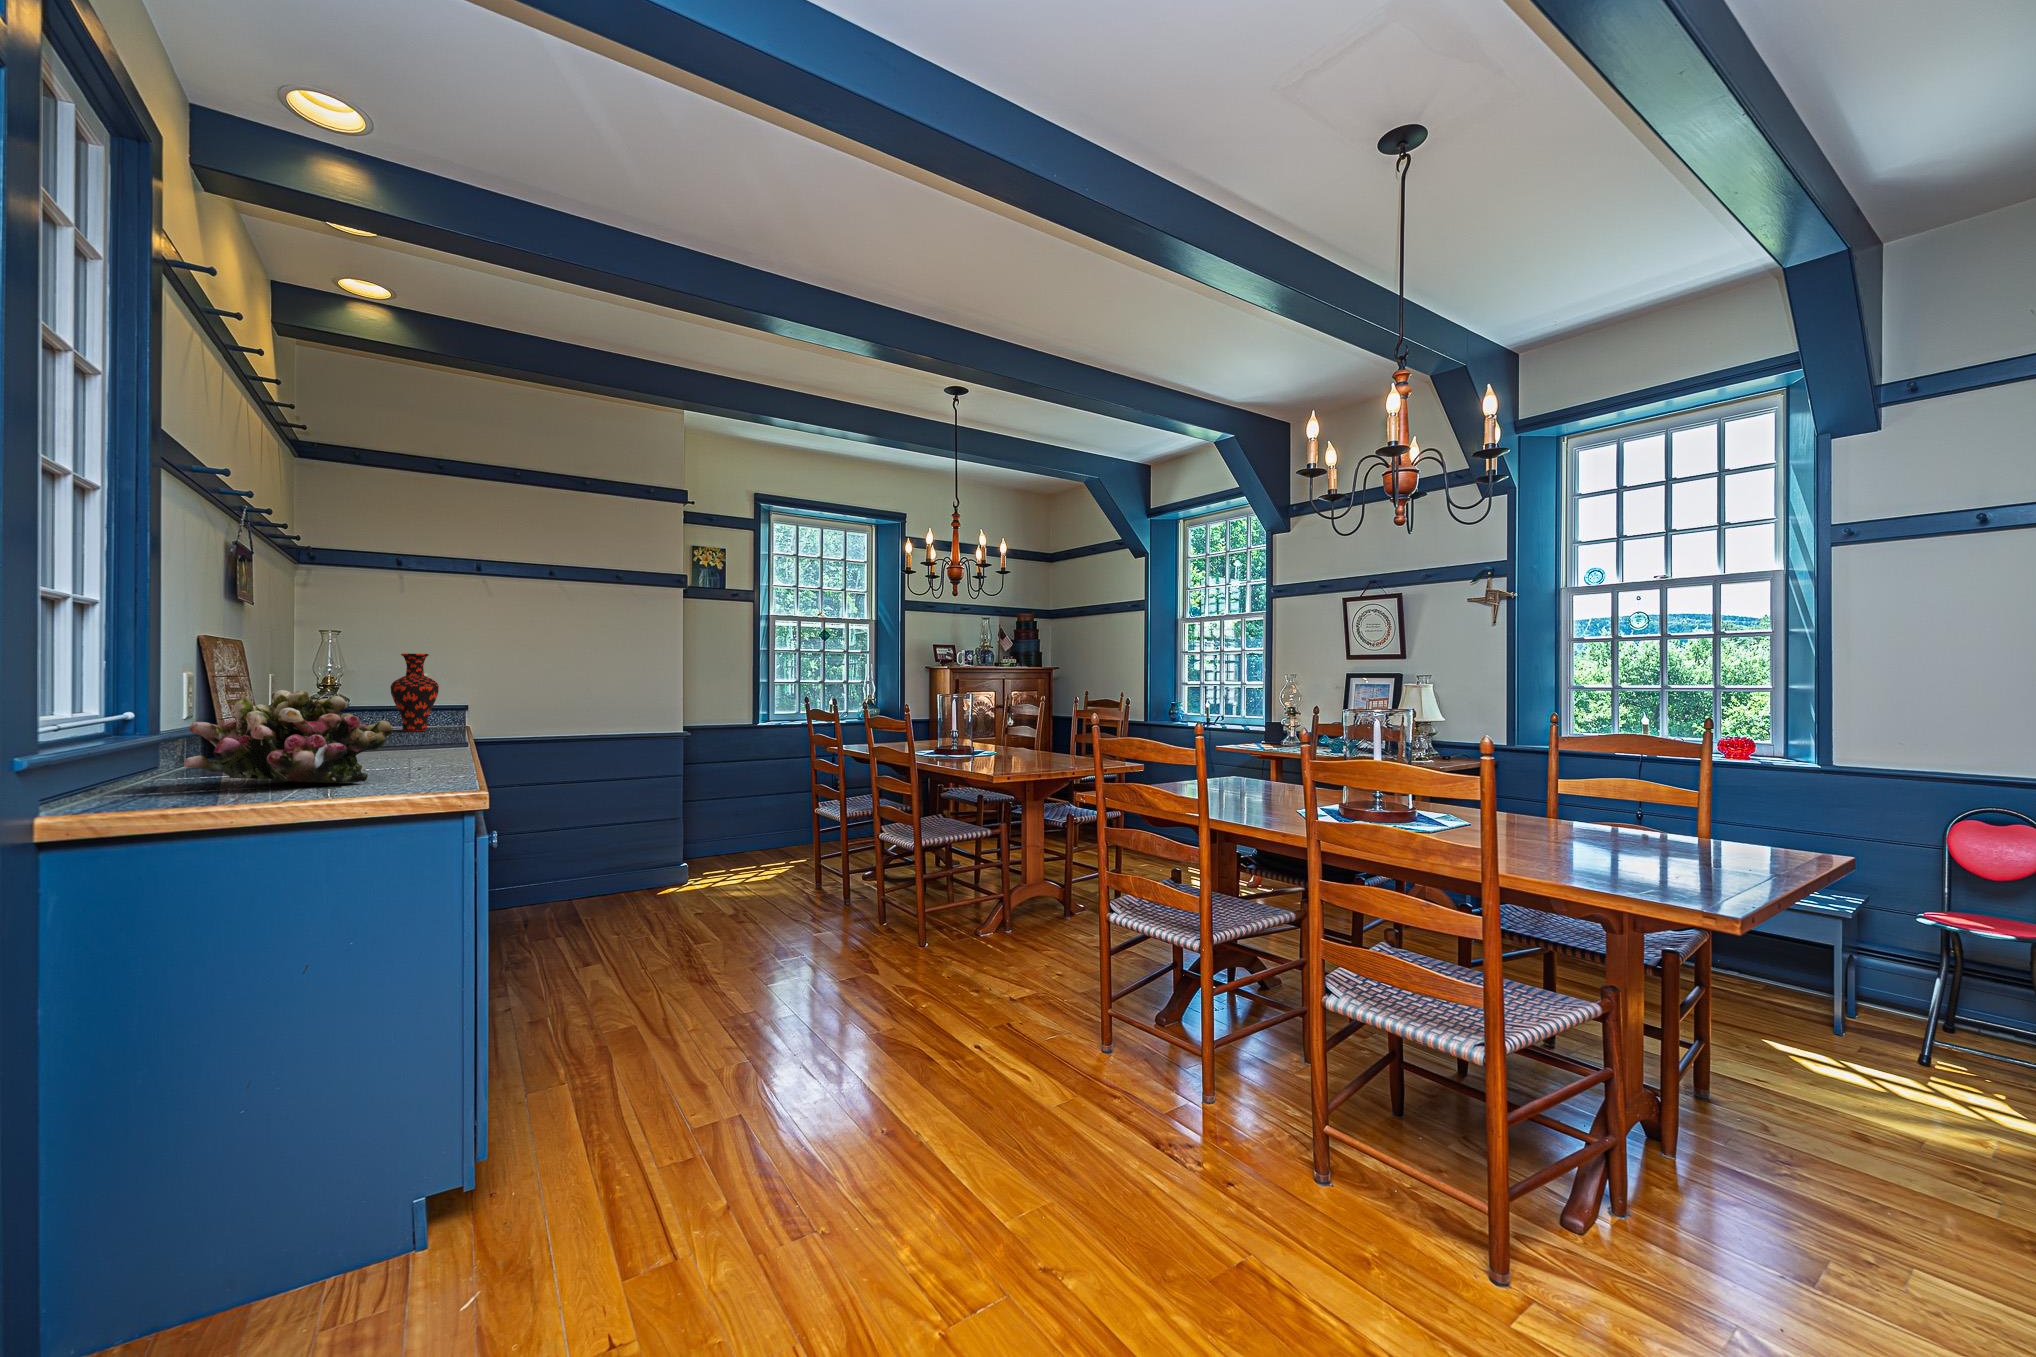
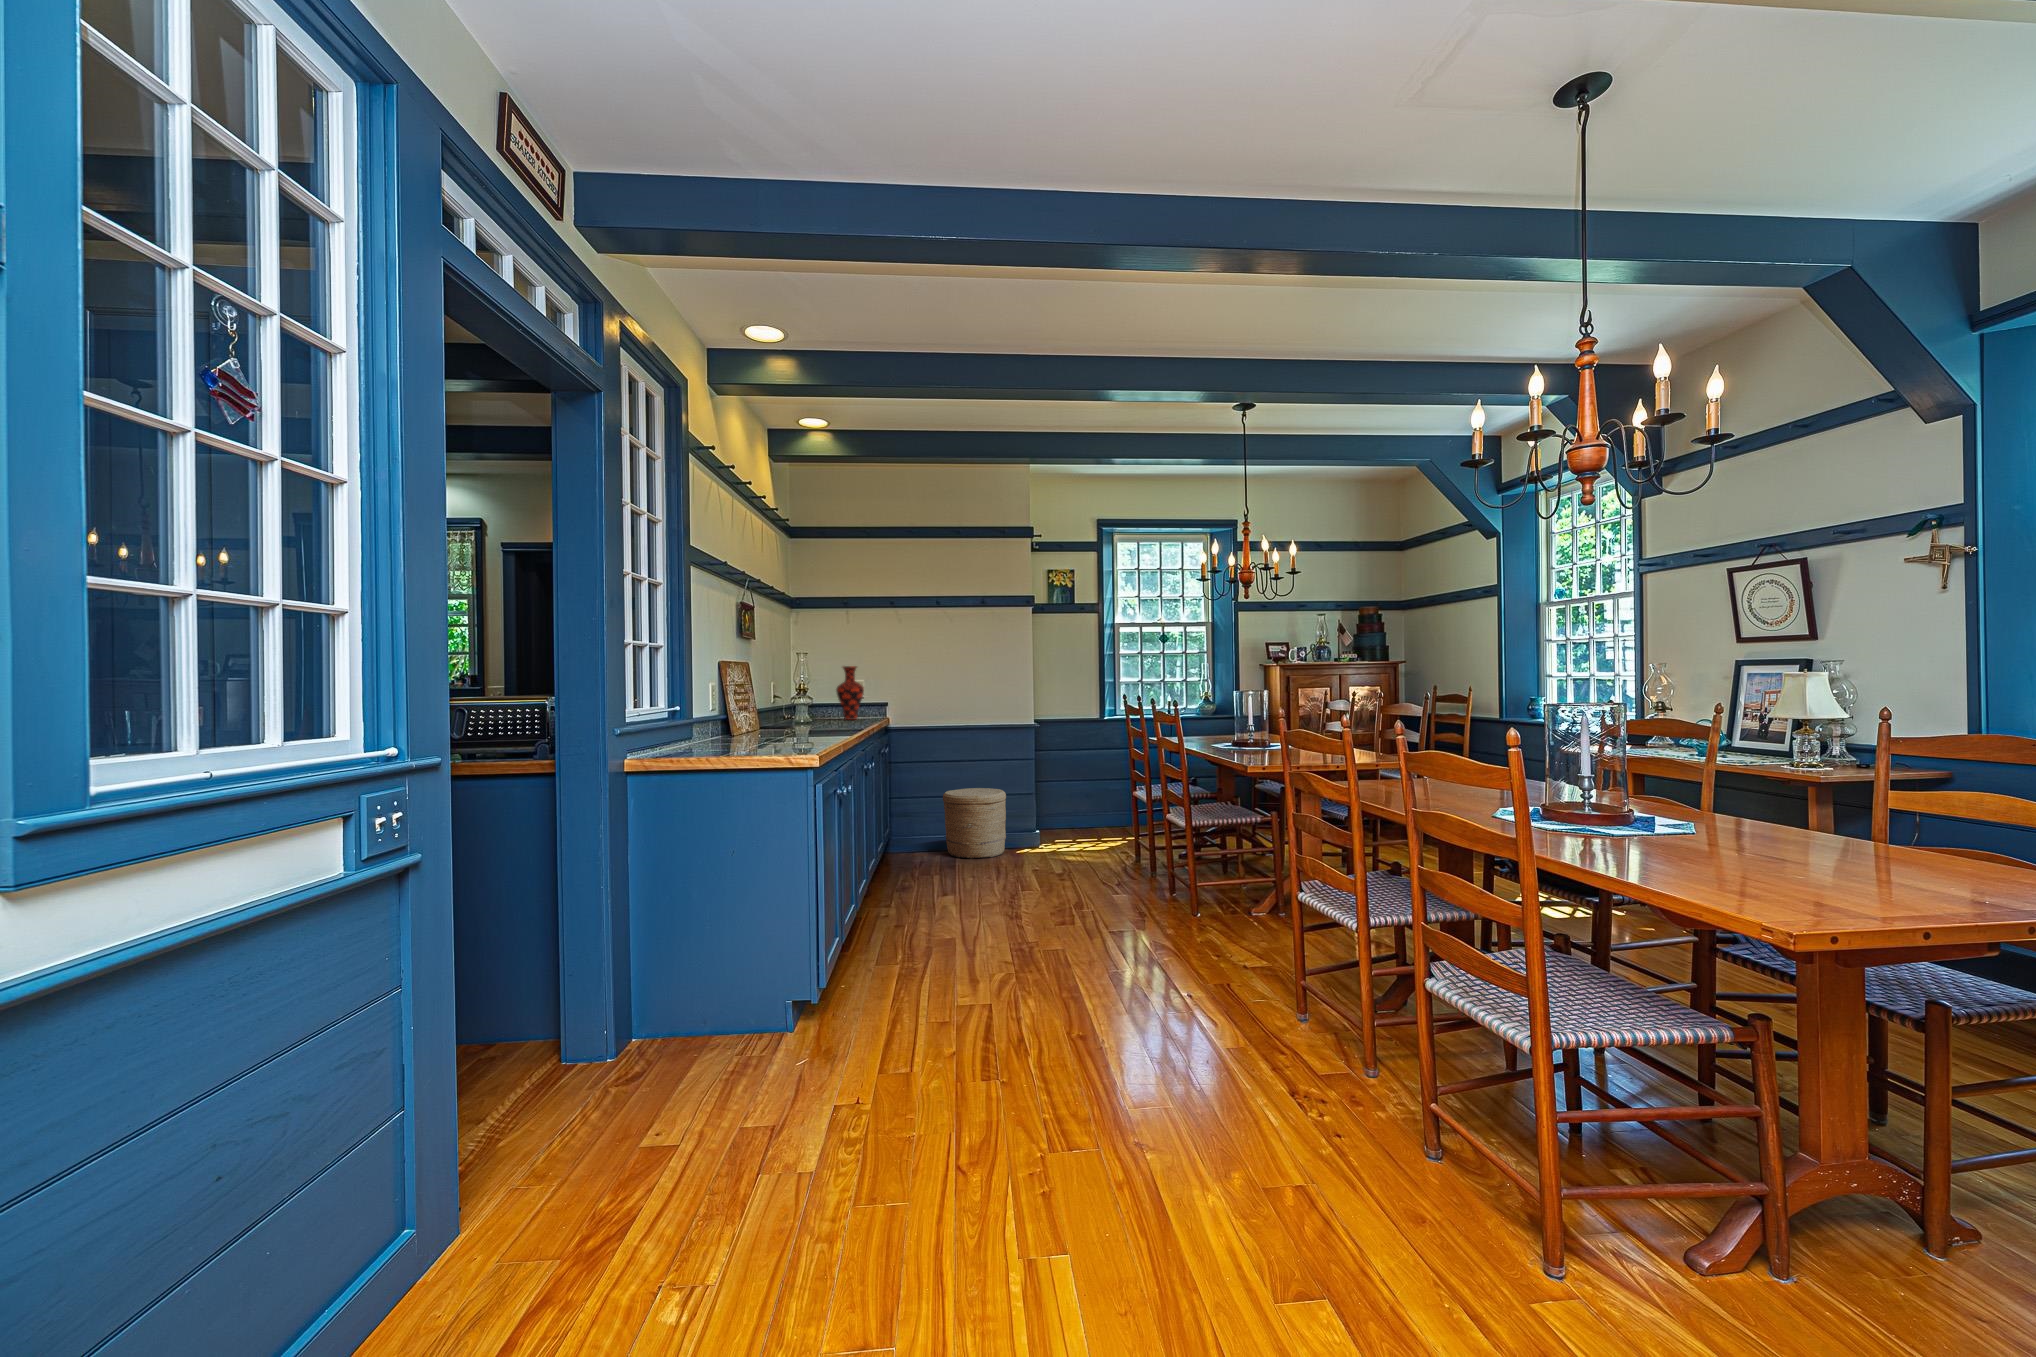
flower arrangement: present [184,690,393,783] -> none [683,693,784,748]
woven basket: none [553,818,645,913] -> present [943,788,1006,859]

